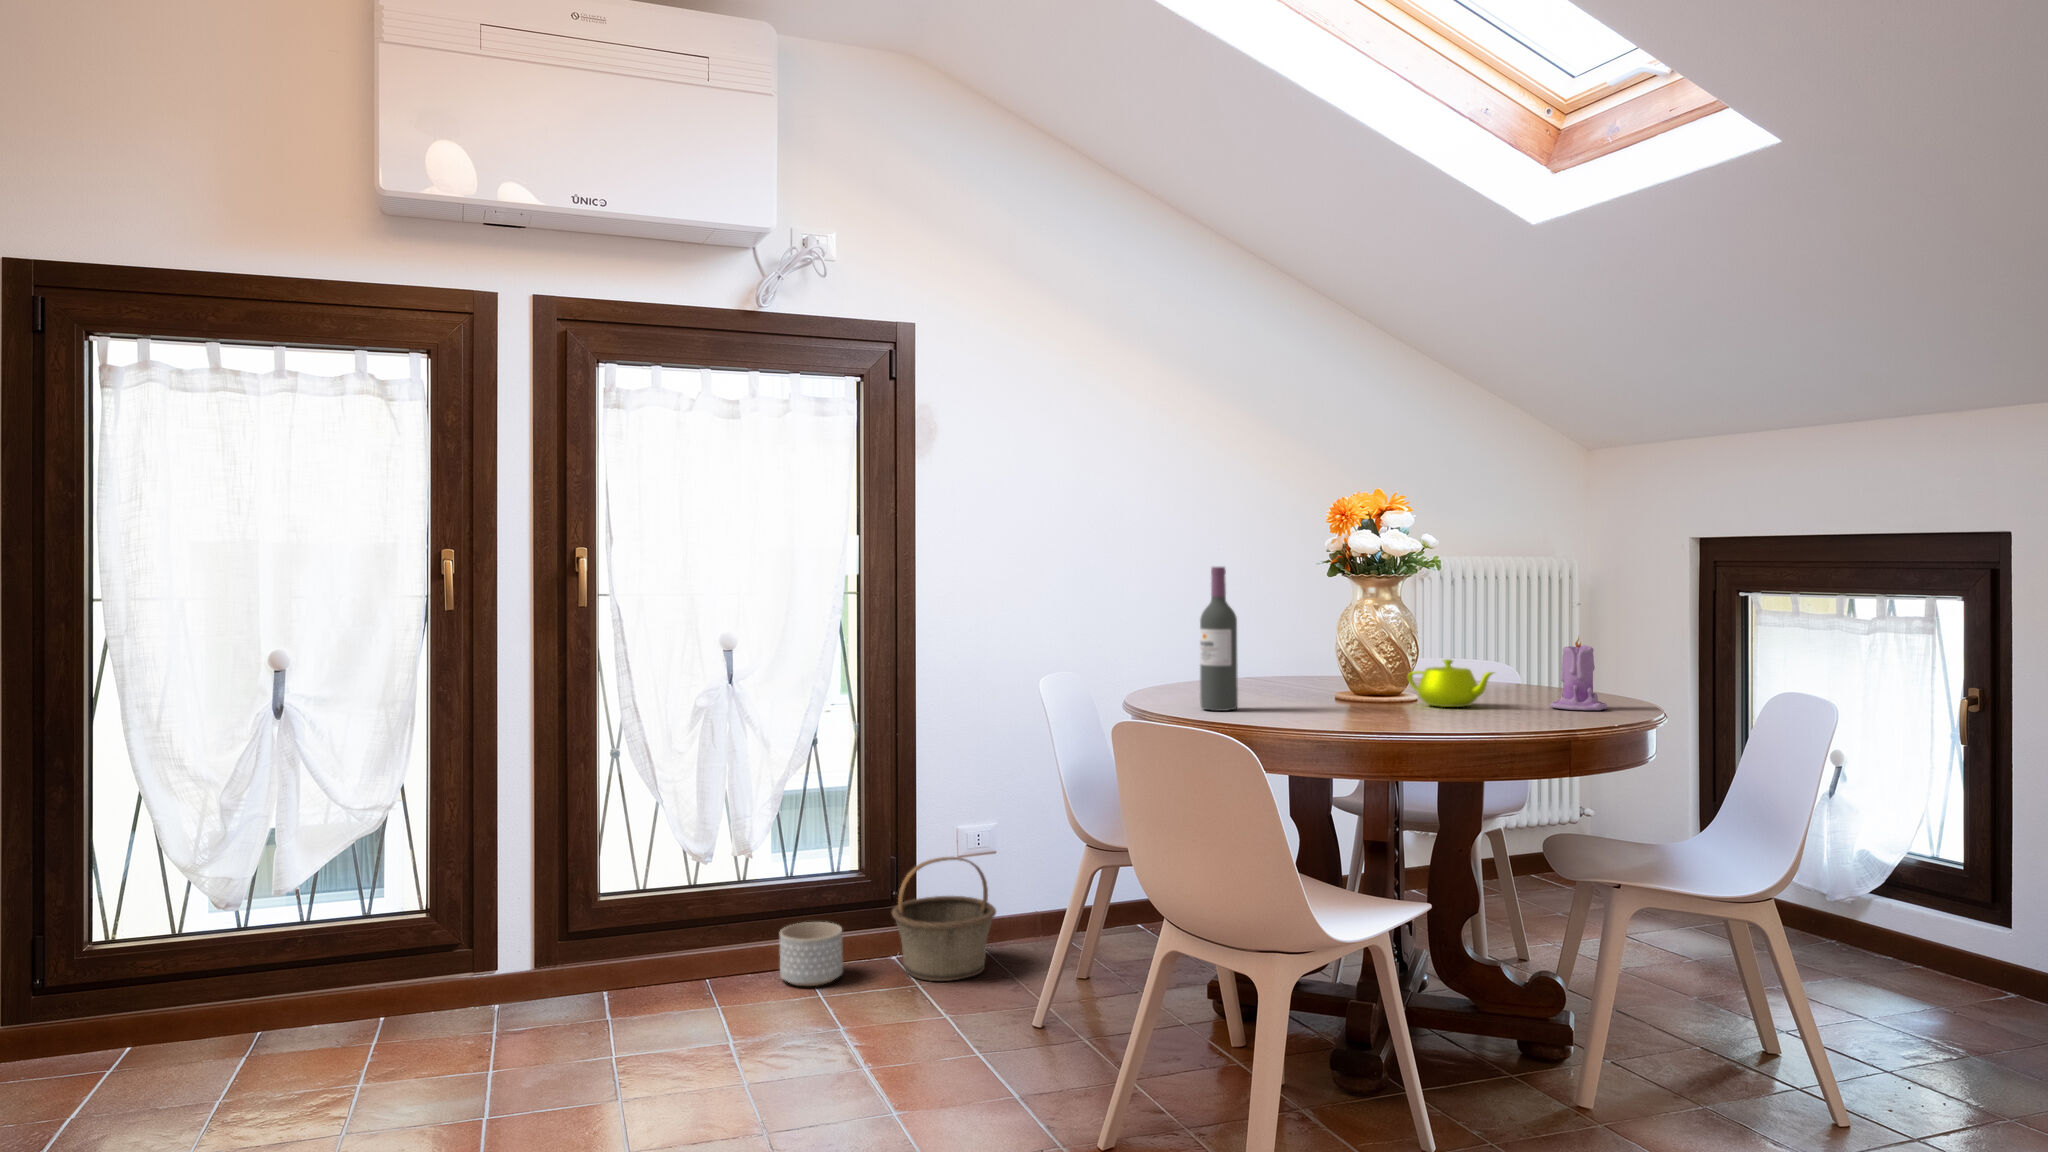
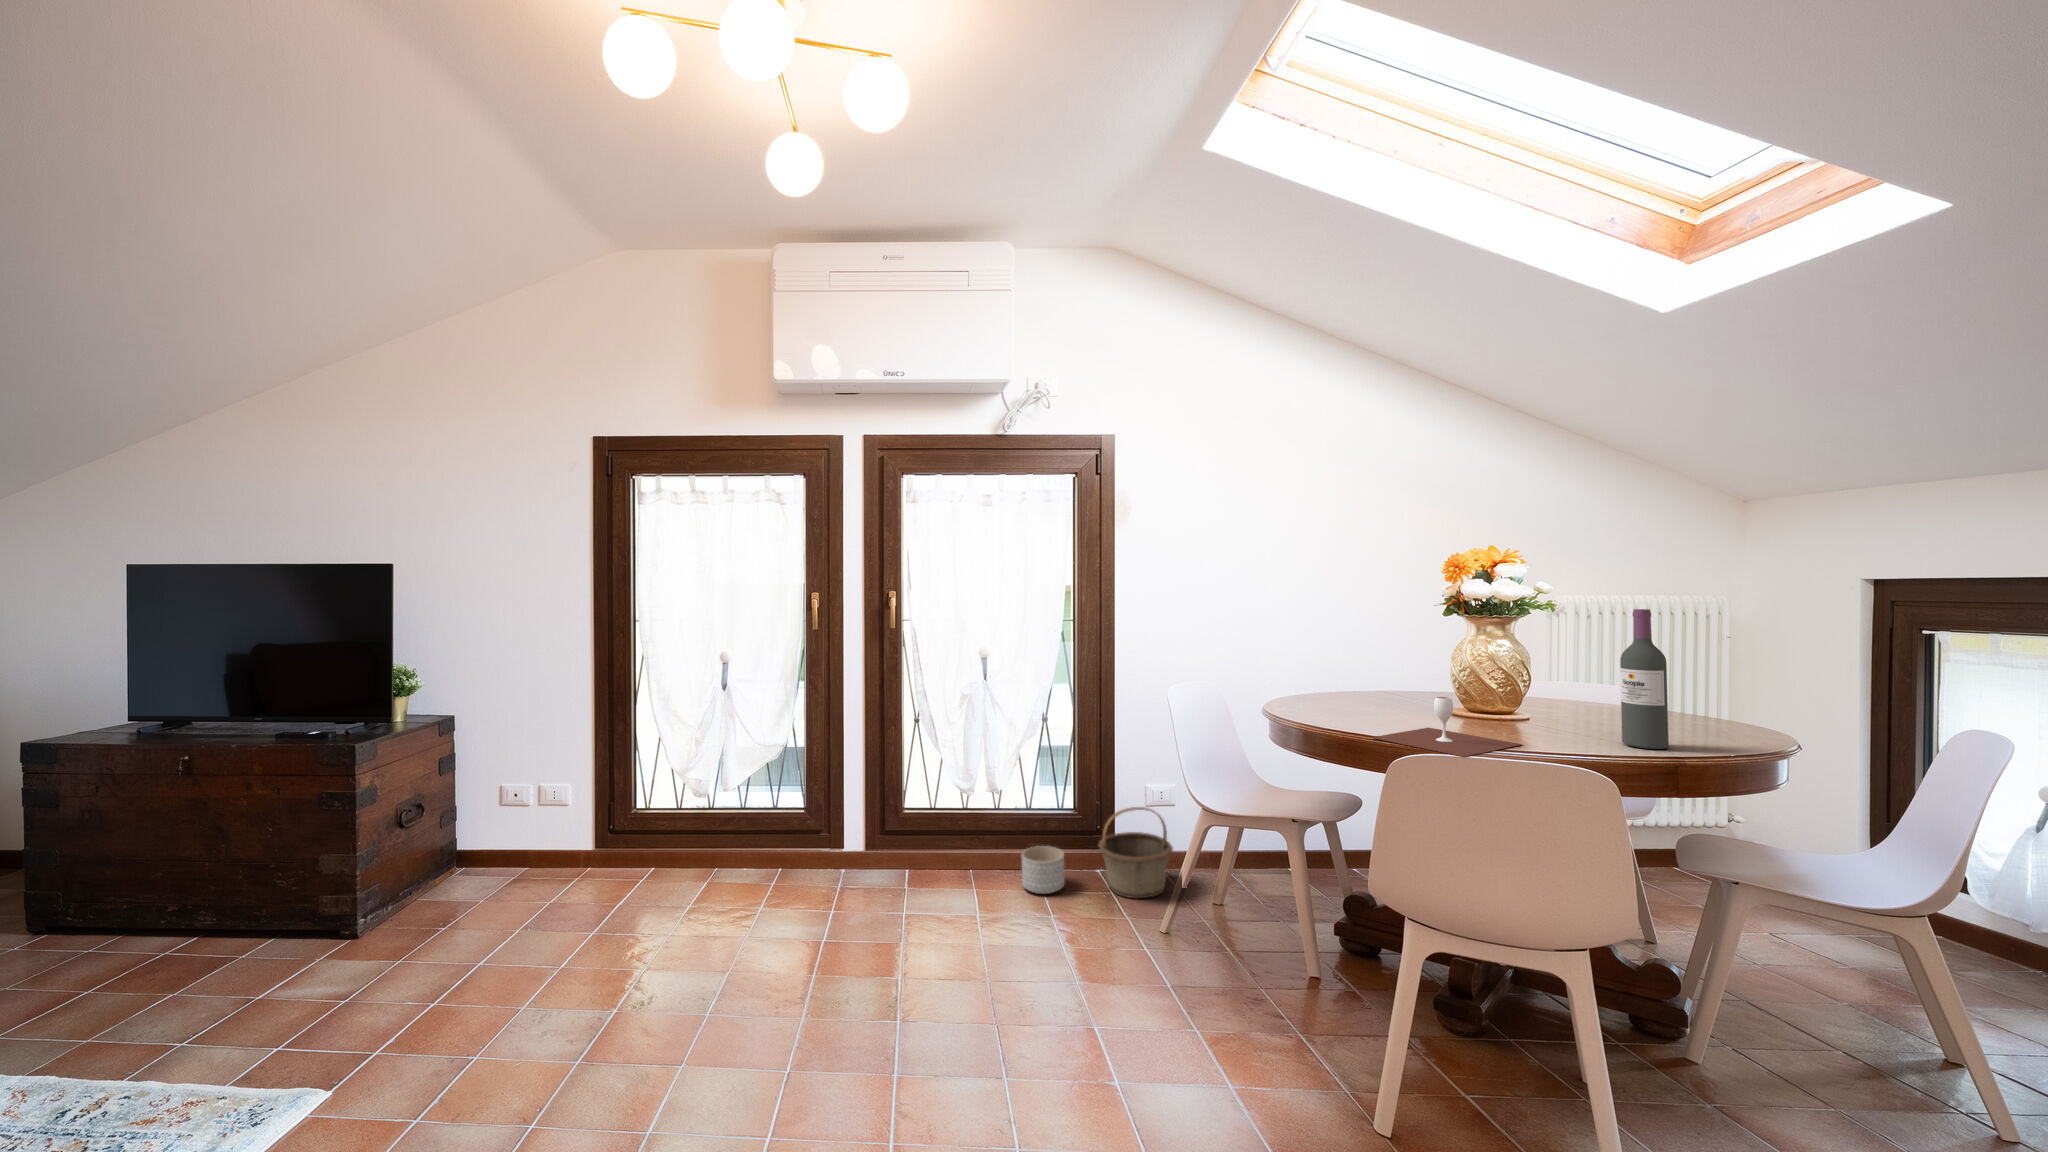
wine bottle: present [1200,567,1238,711] -> present [1620,609,1669,749]
candle: present [1550,636,1607,710] -> none [1668,672,1732,742]
teapot: present [1408,659,1493,707] -> none [1519,688,1613,731]
wine glass: none [1237,667,1398,729] -> present [1371,697,1522,757]

